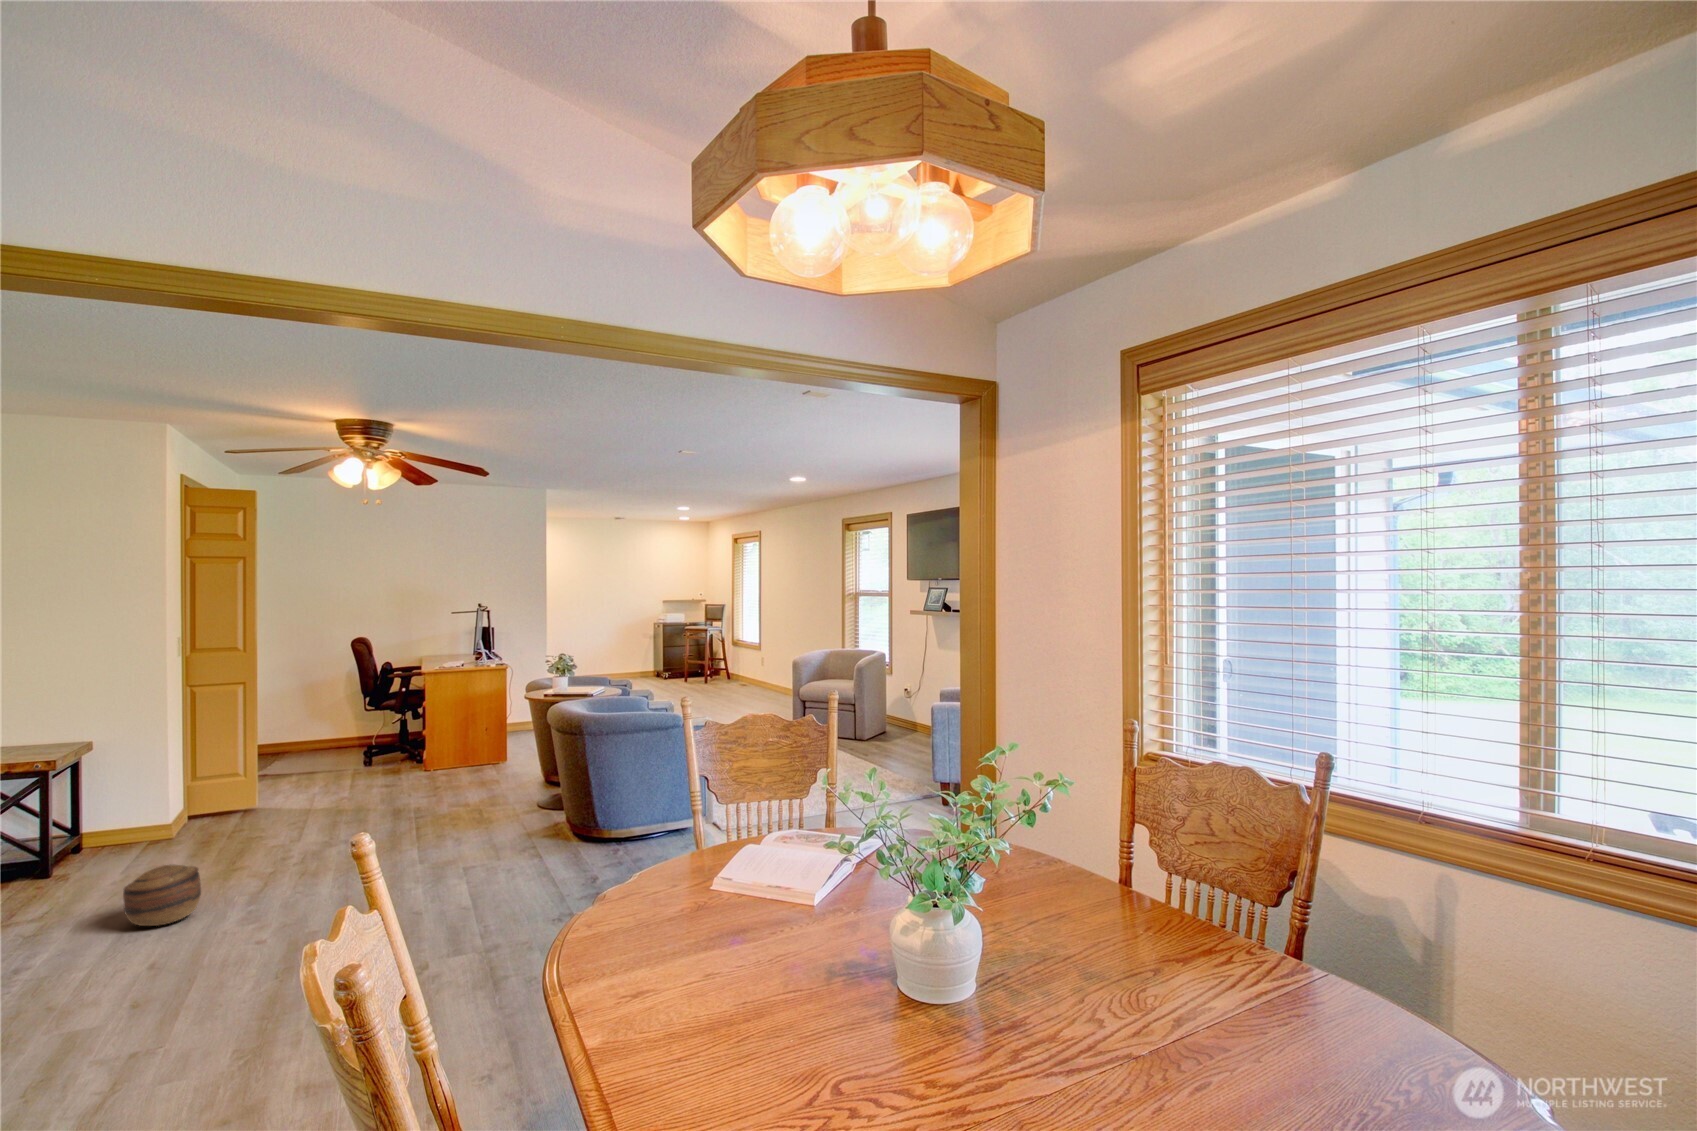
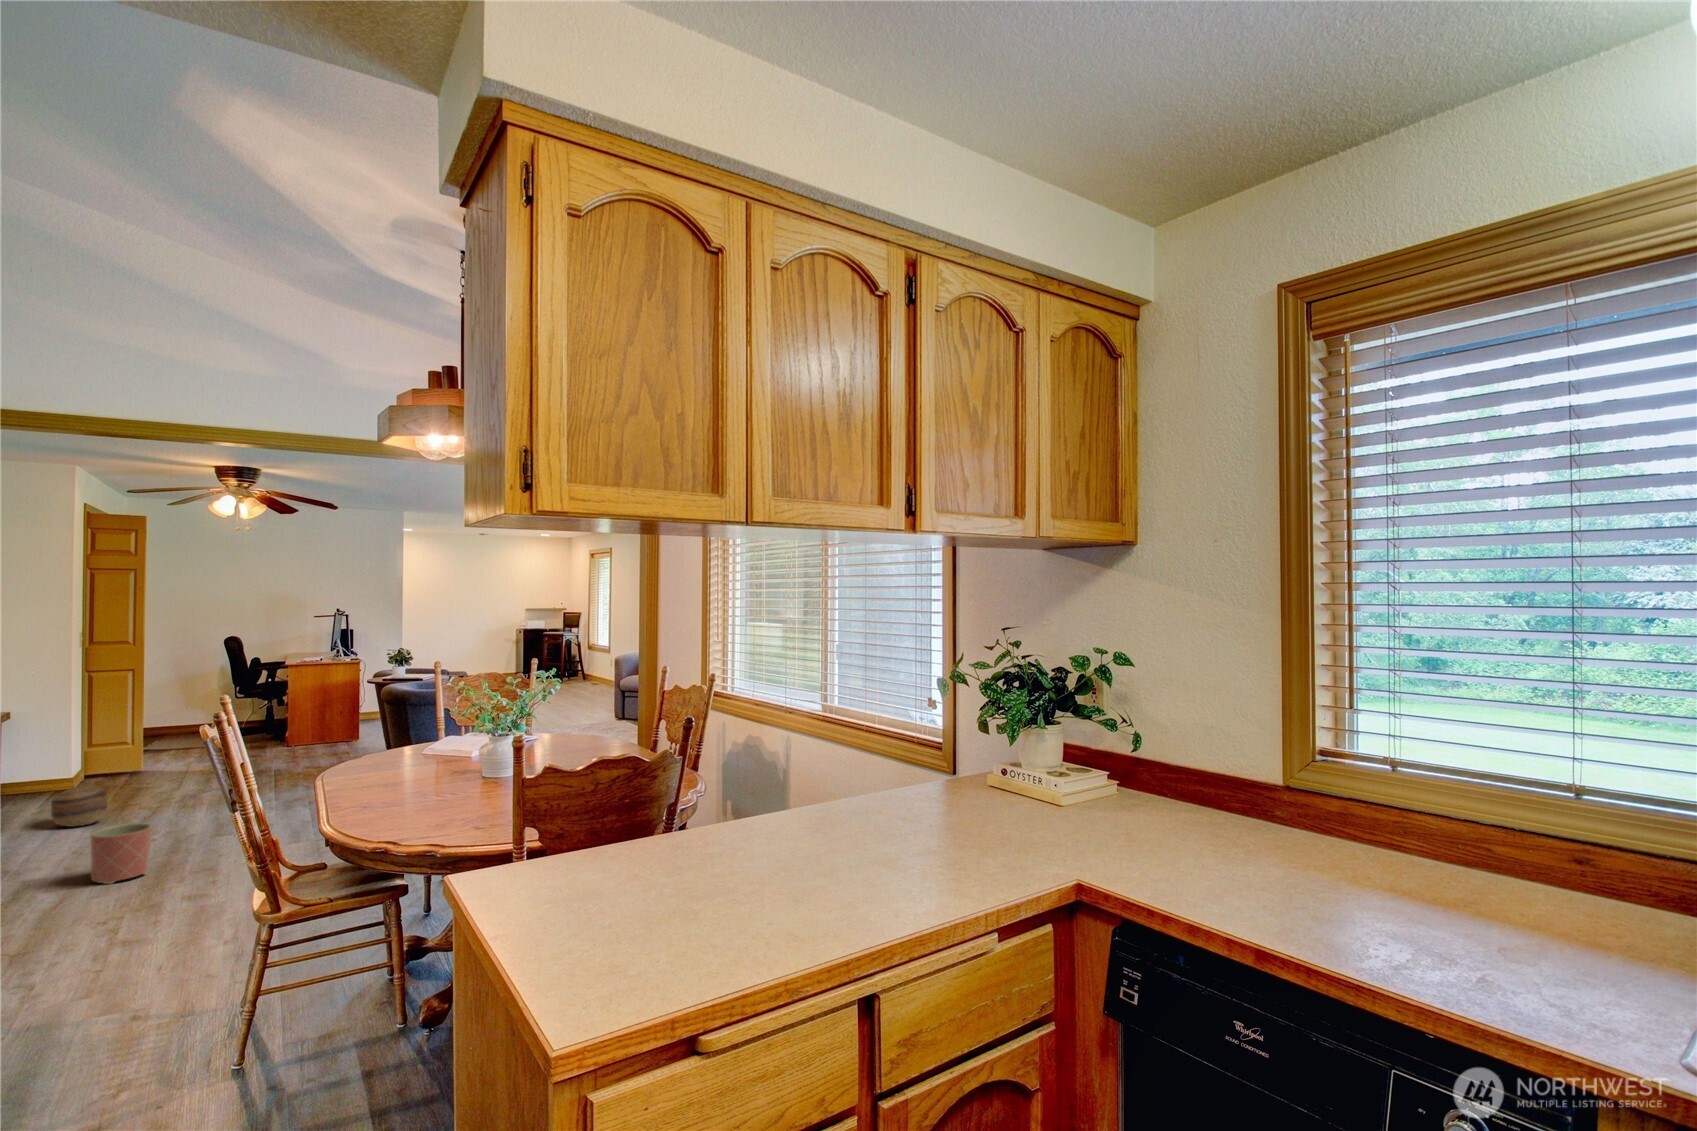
planter: none [147,970,247,1090] -> present [91,823,152,884]

